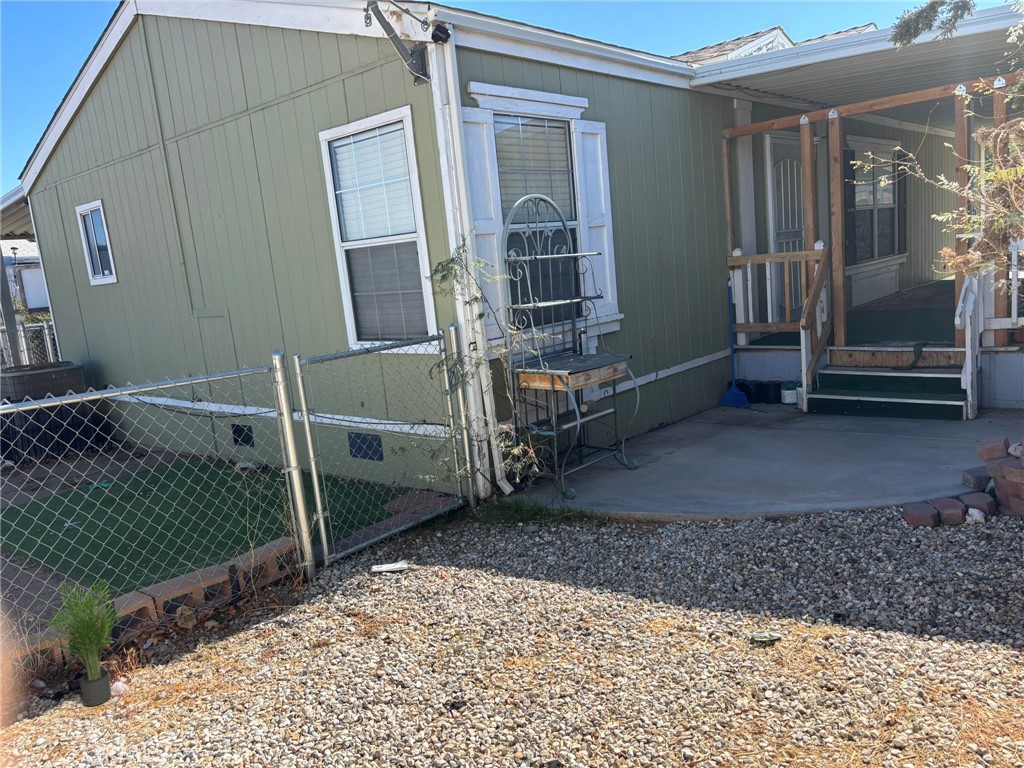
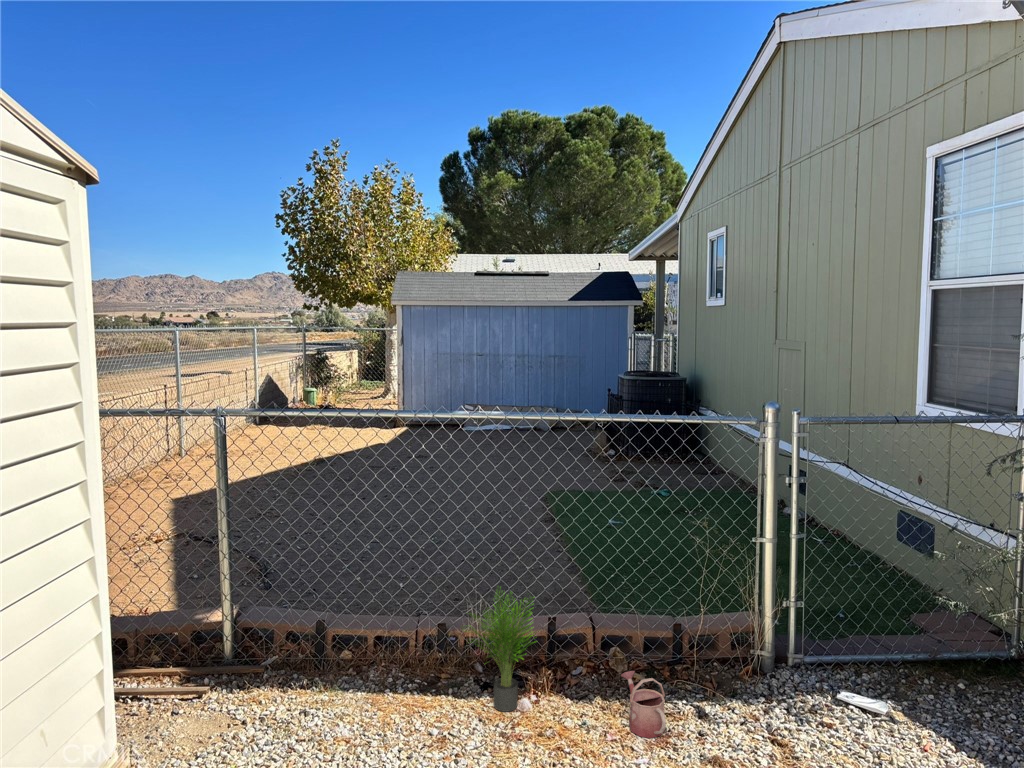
watering can: none [208,606,270,660] -> present [621,671,666,738]

